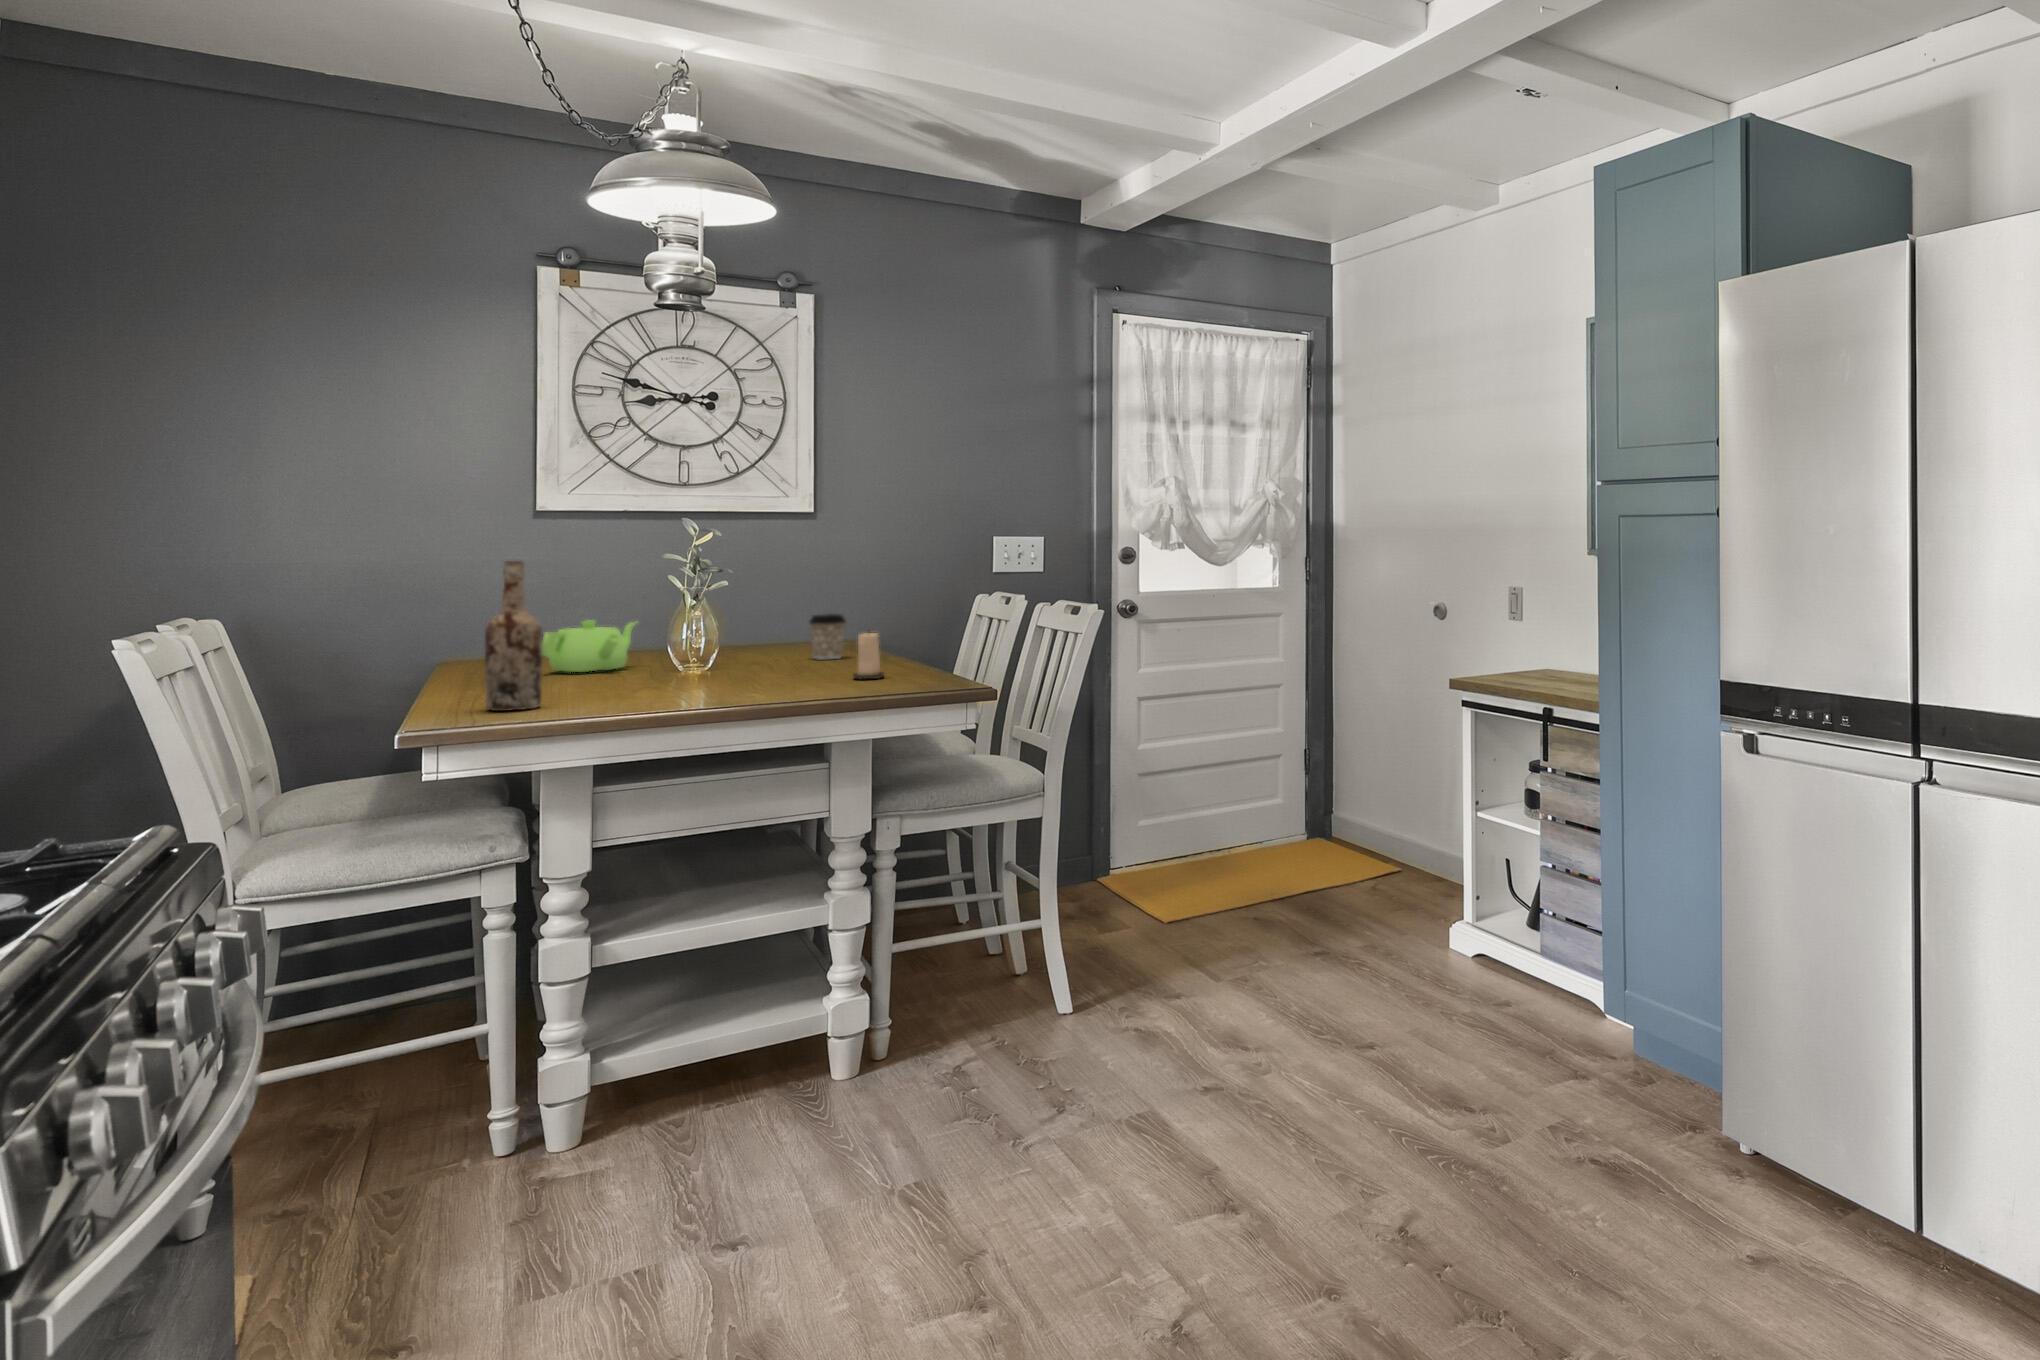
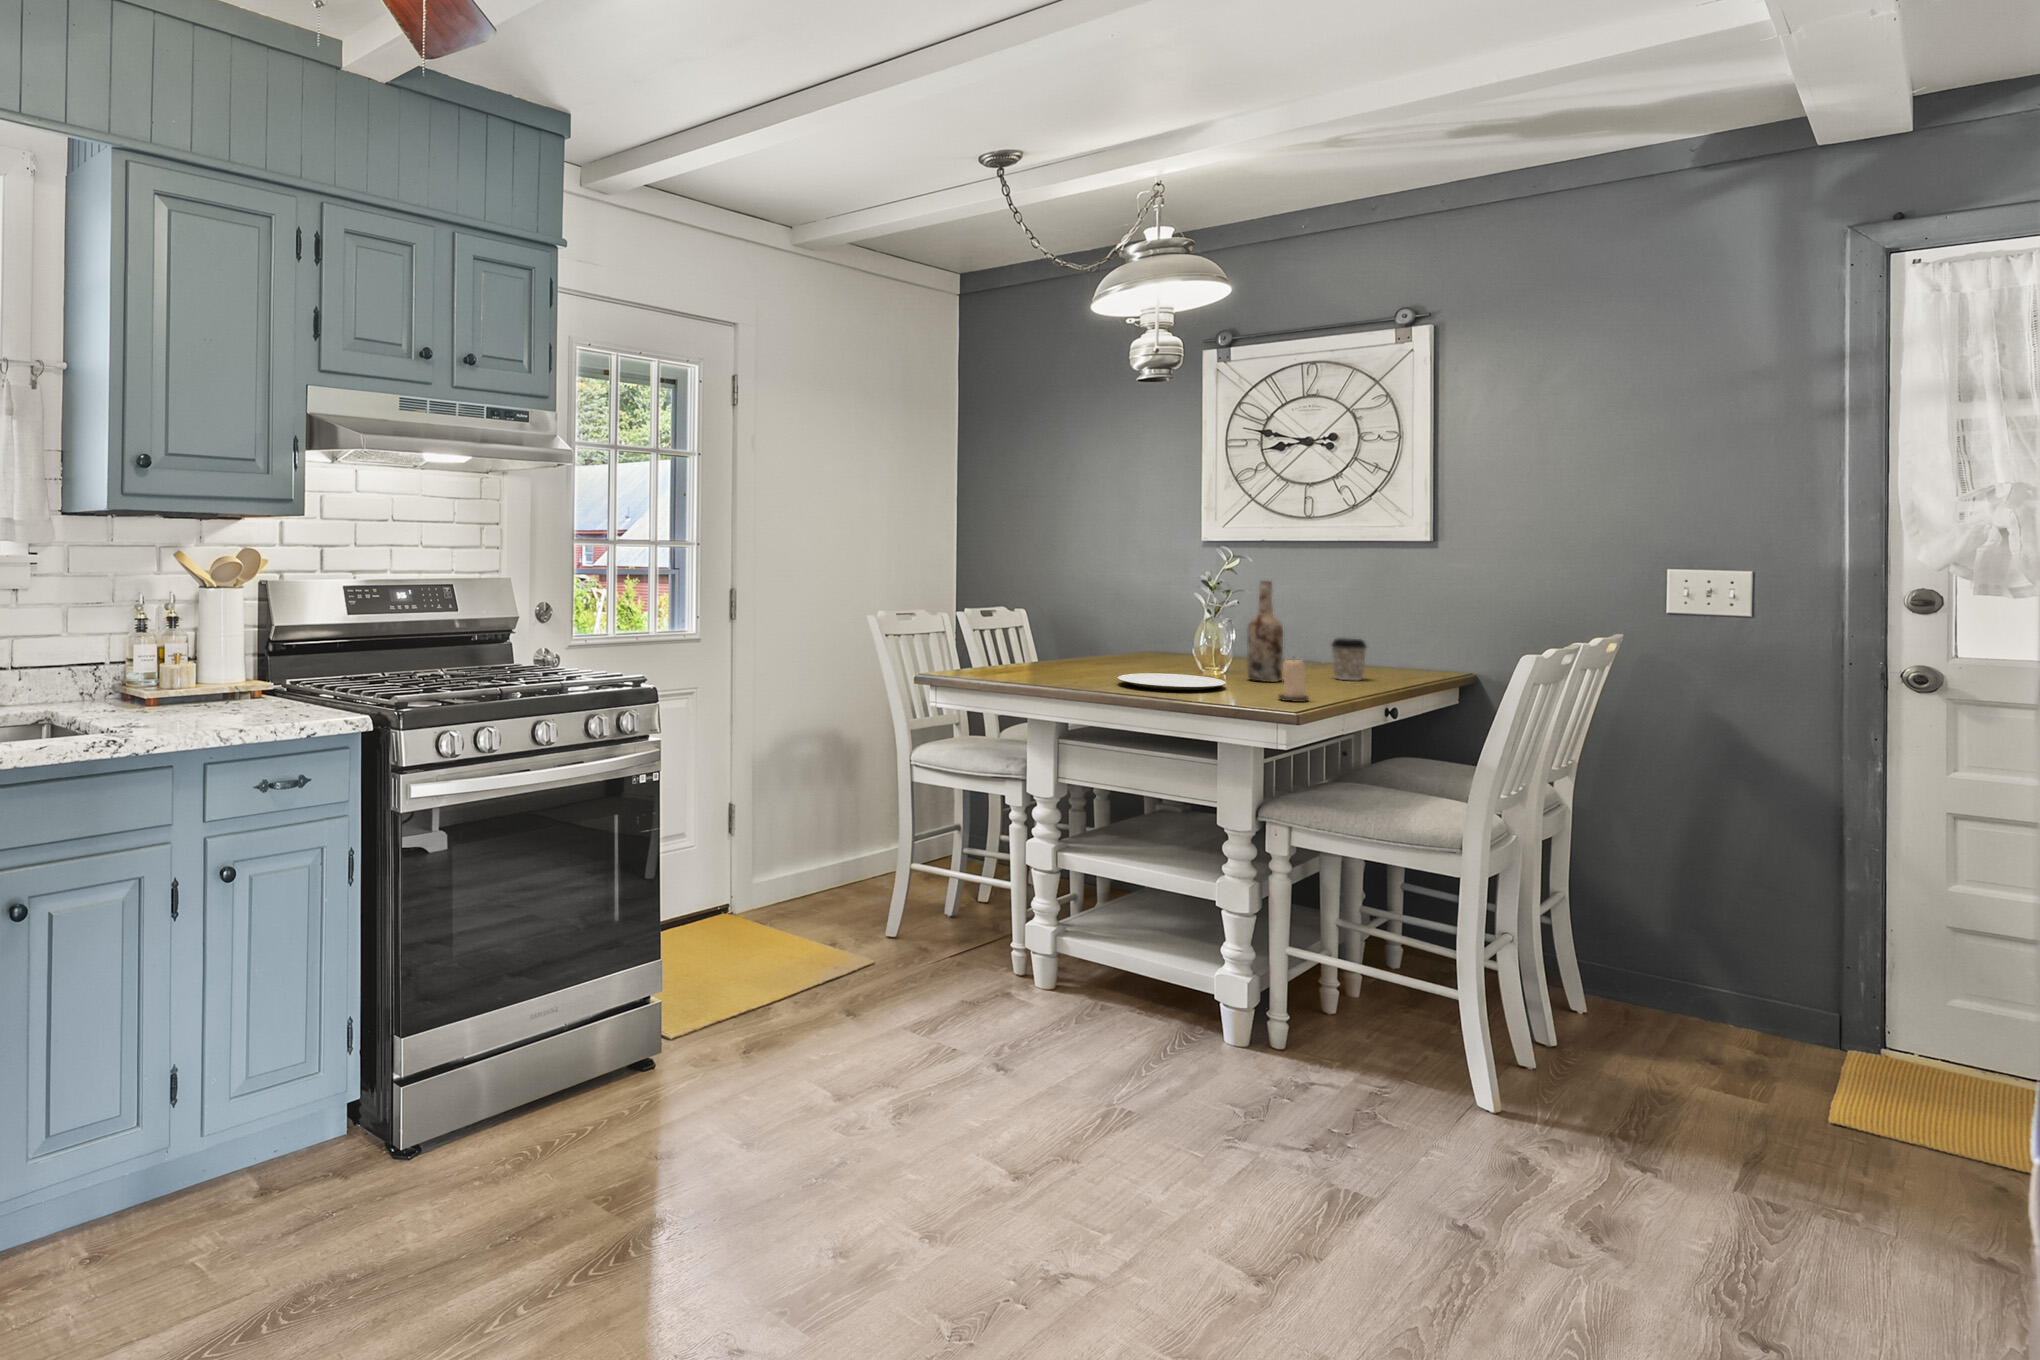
wine bottle: present [485,561,542,711] -> present [1247,581,1283,682]
teapot: present [542,621,637,672] -> none [1130,627,1207,666]
plate: none [624,671,770,690] -> present [1118,673,1226,690]

